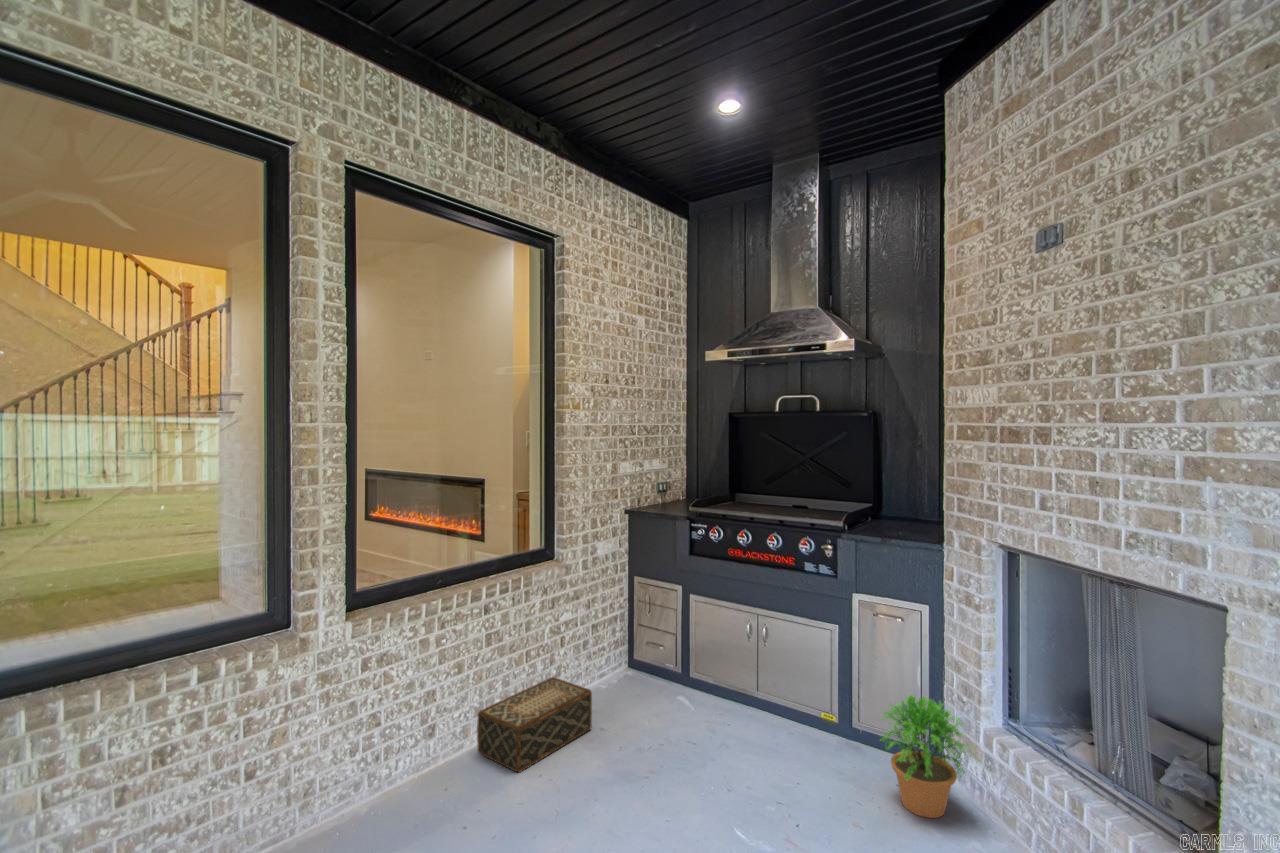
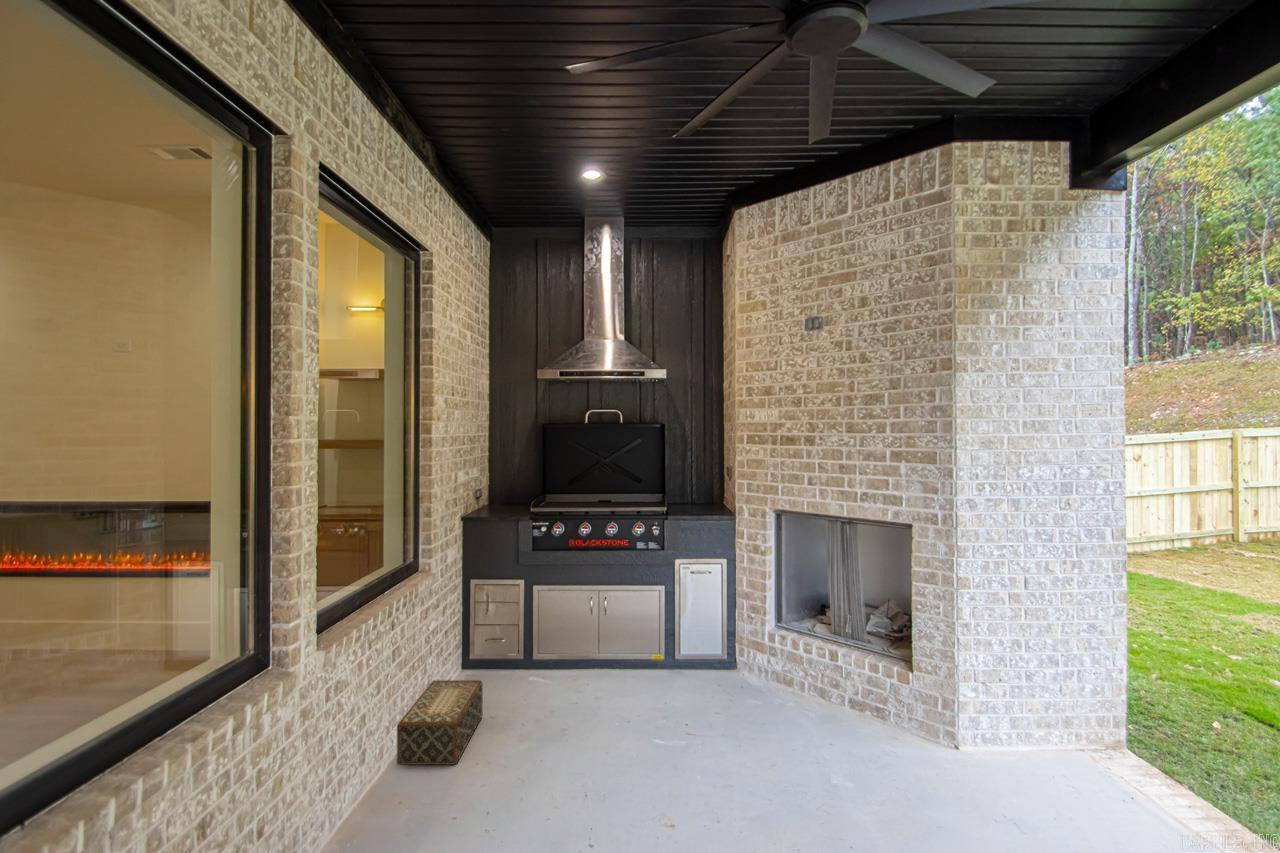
potted plant: present [880,695,971,818] -> none [712,617,772,696]

